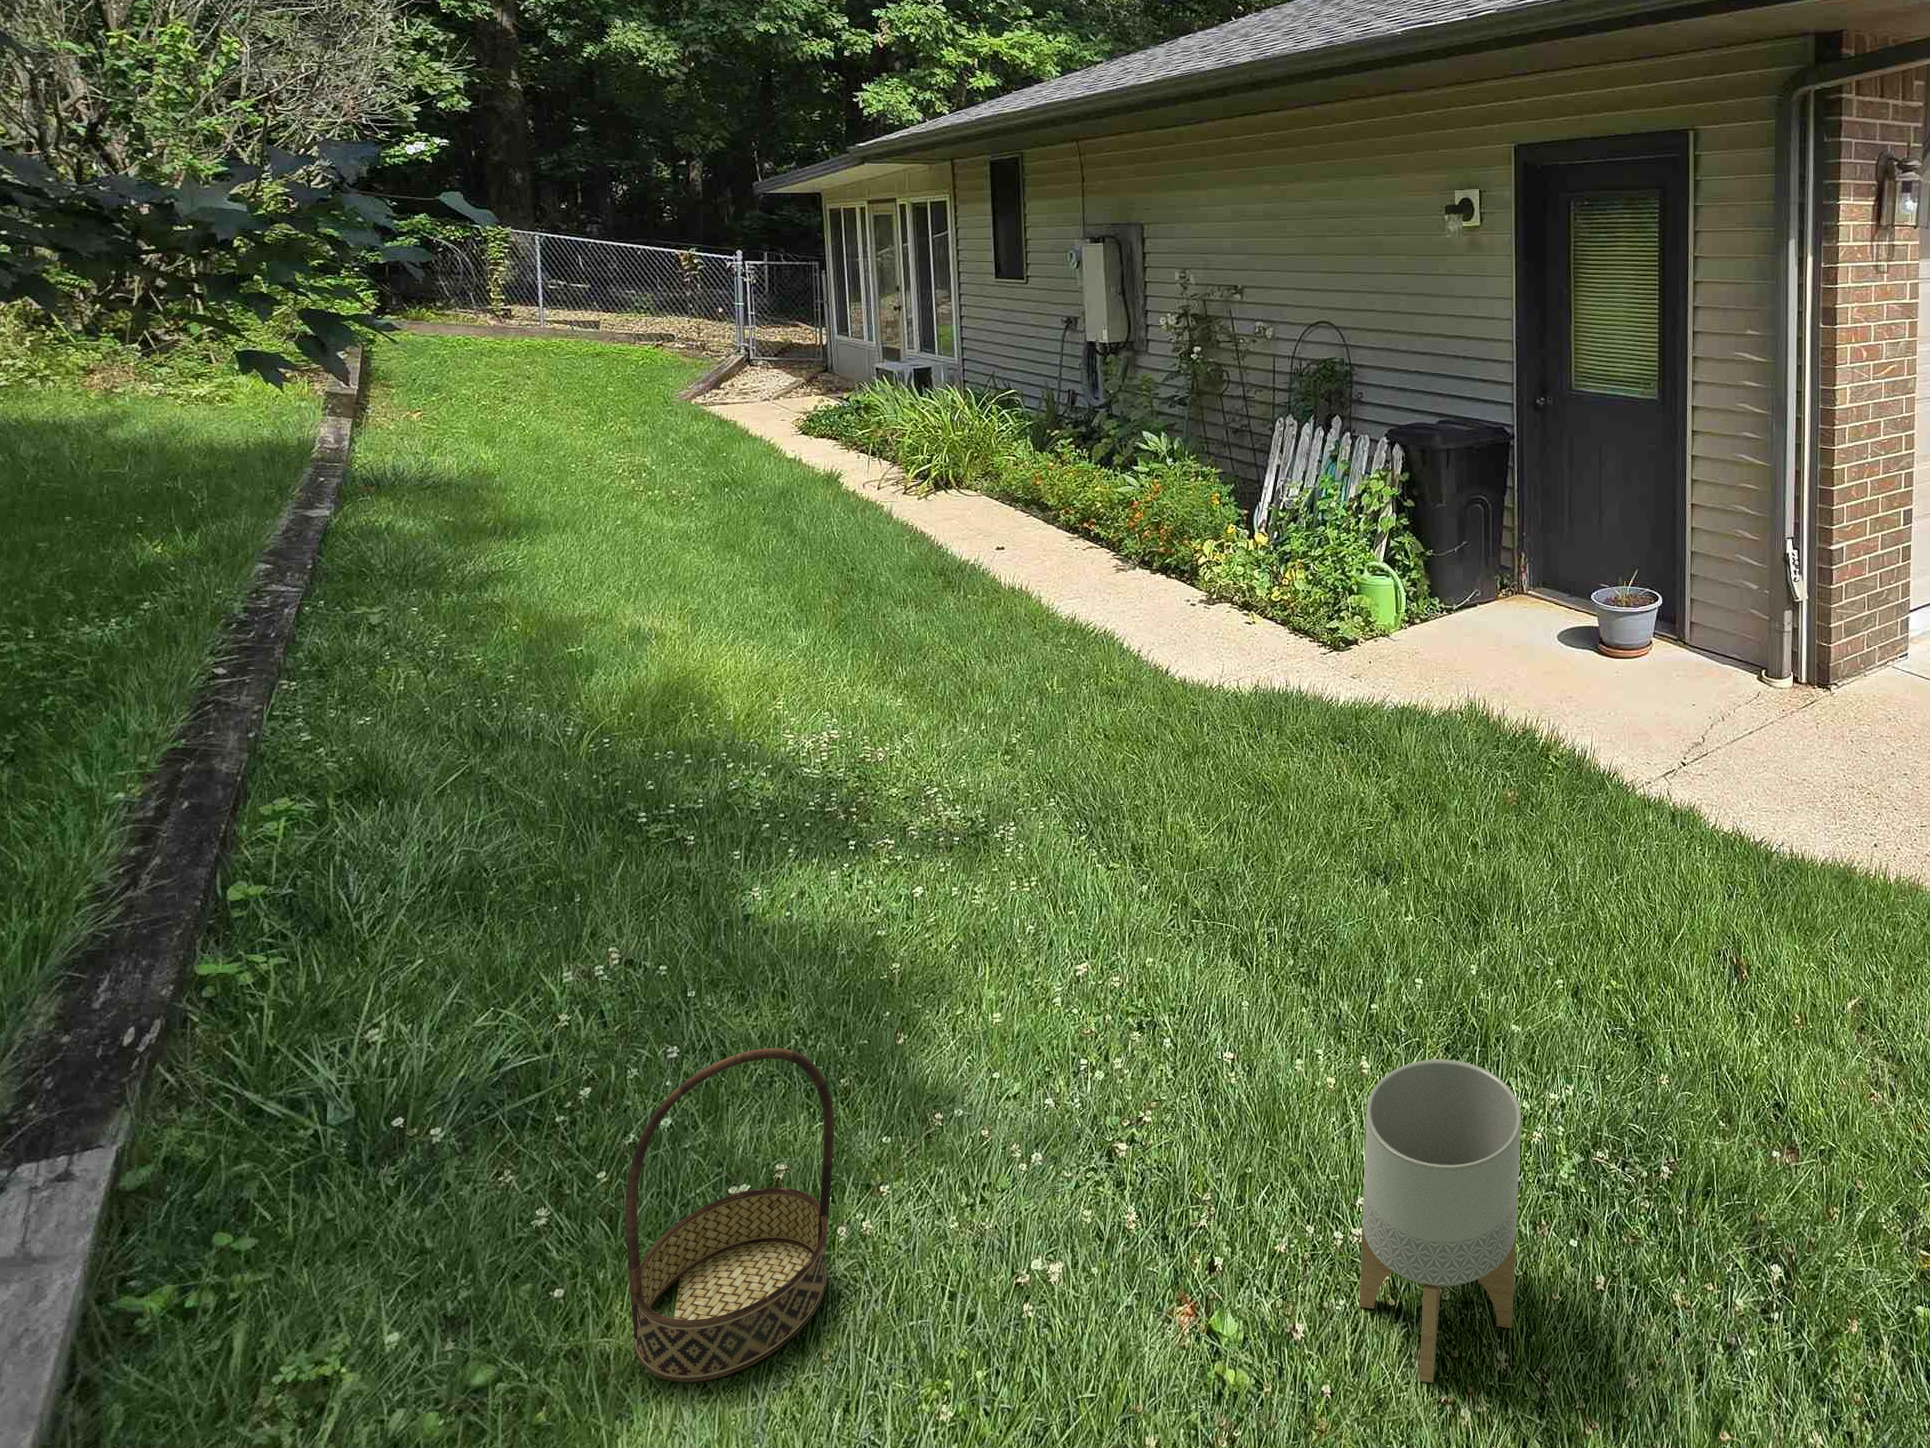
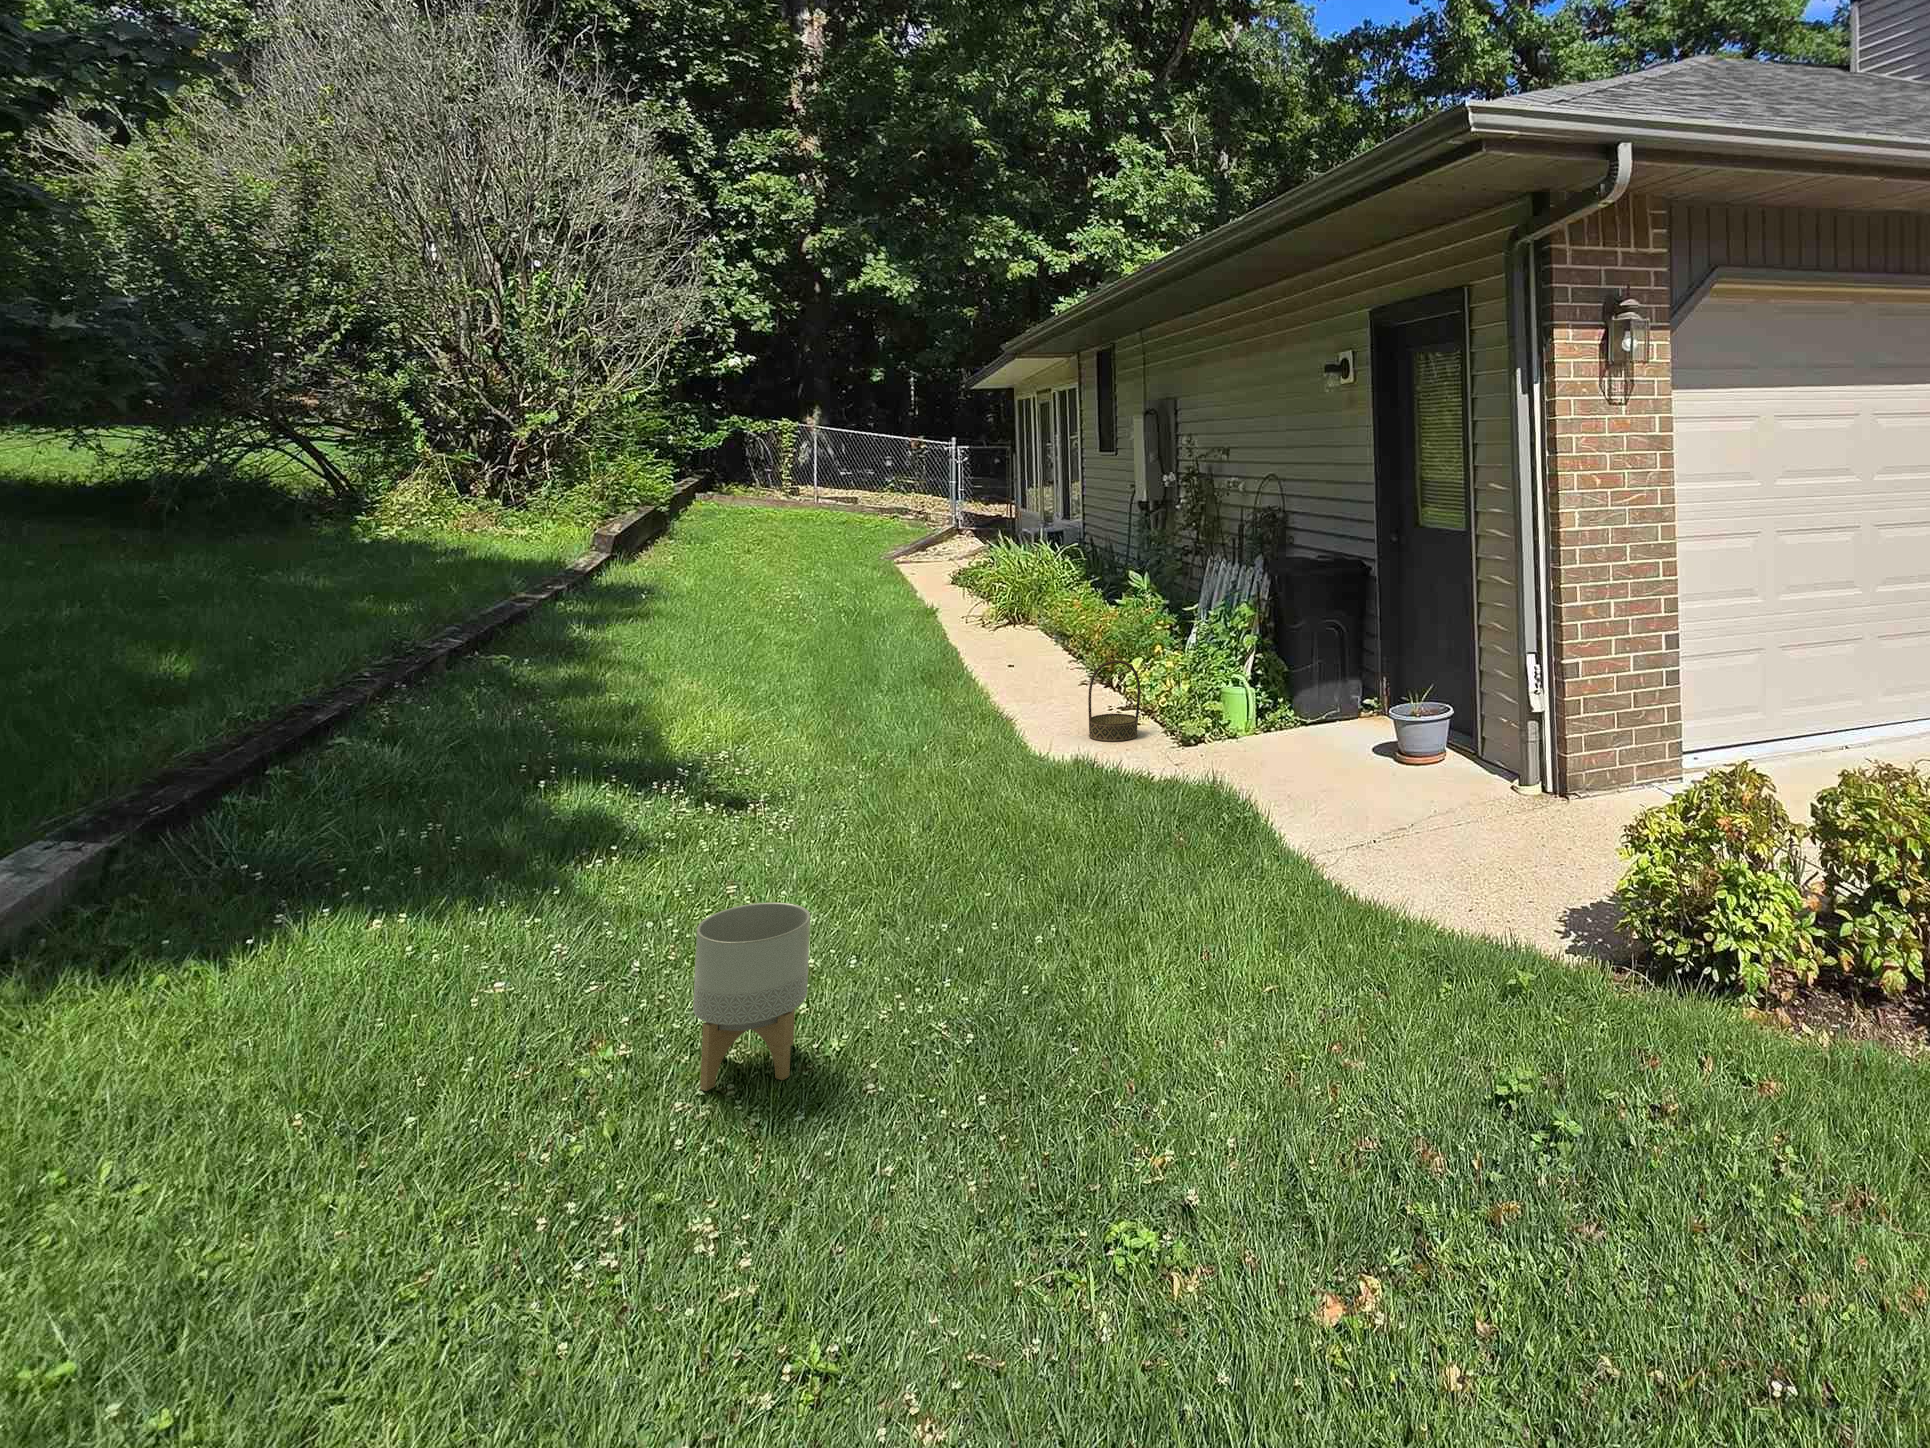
basket: present [625,1048,834,1382] -> present [1088,660,1140,742]

